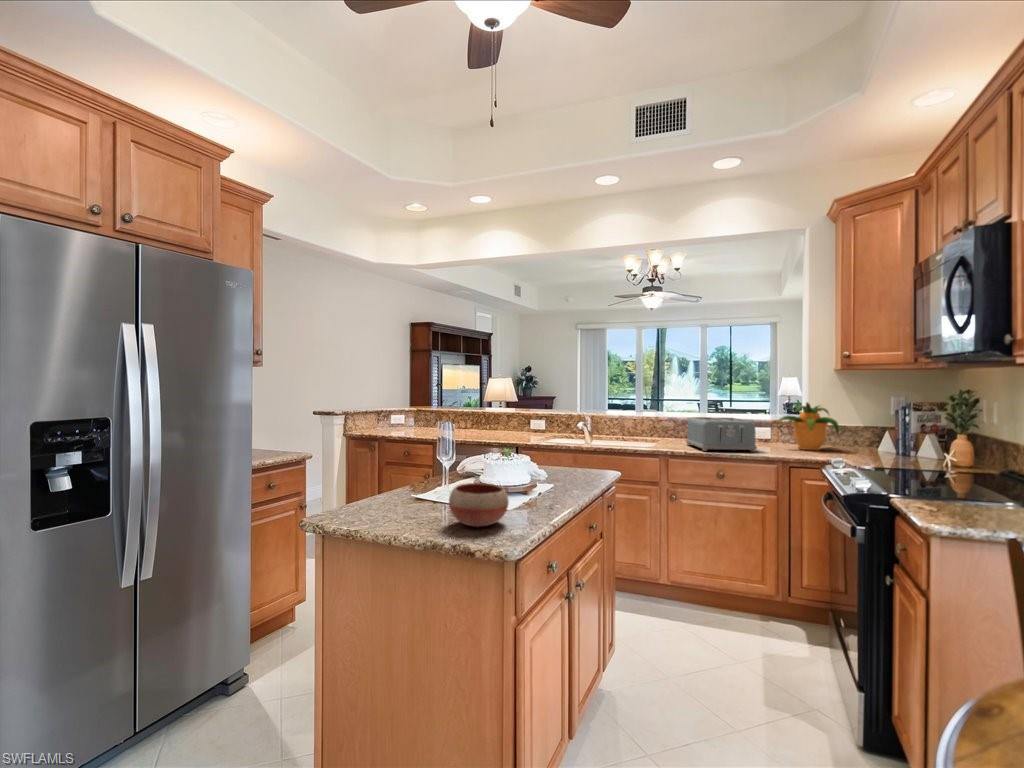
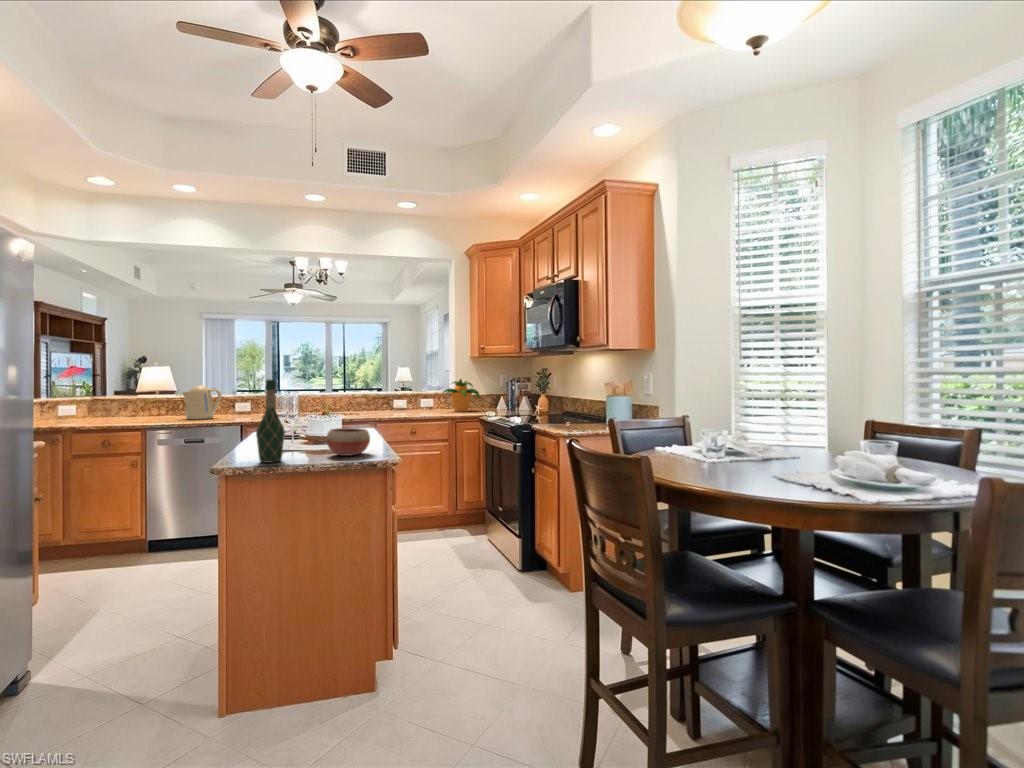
kettle: none [487,402,519,437] -> present [182,385,221,420]
wine bottle: none [371,414,405,521] -> present [256,380,285,463]
toaster: present [686,417,757,452] -> none [380,392,434,416]

